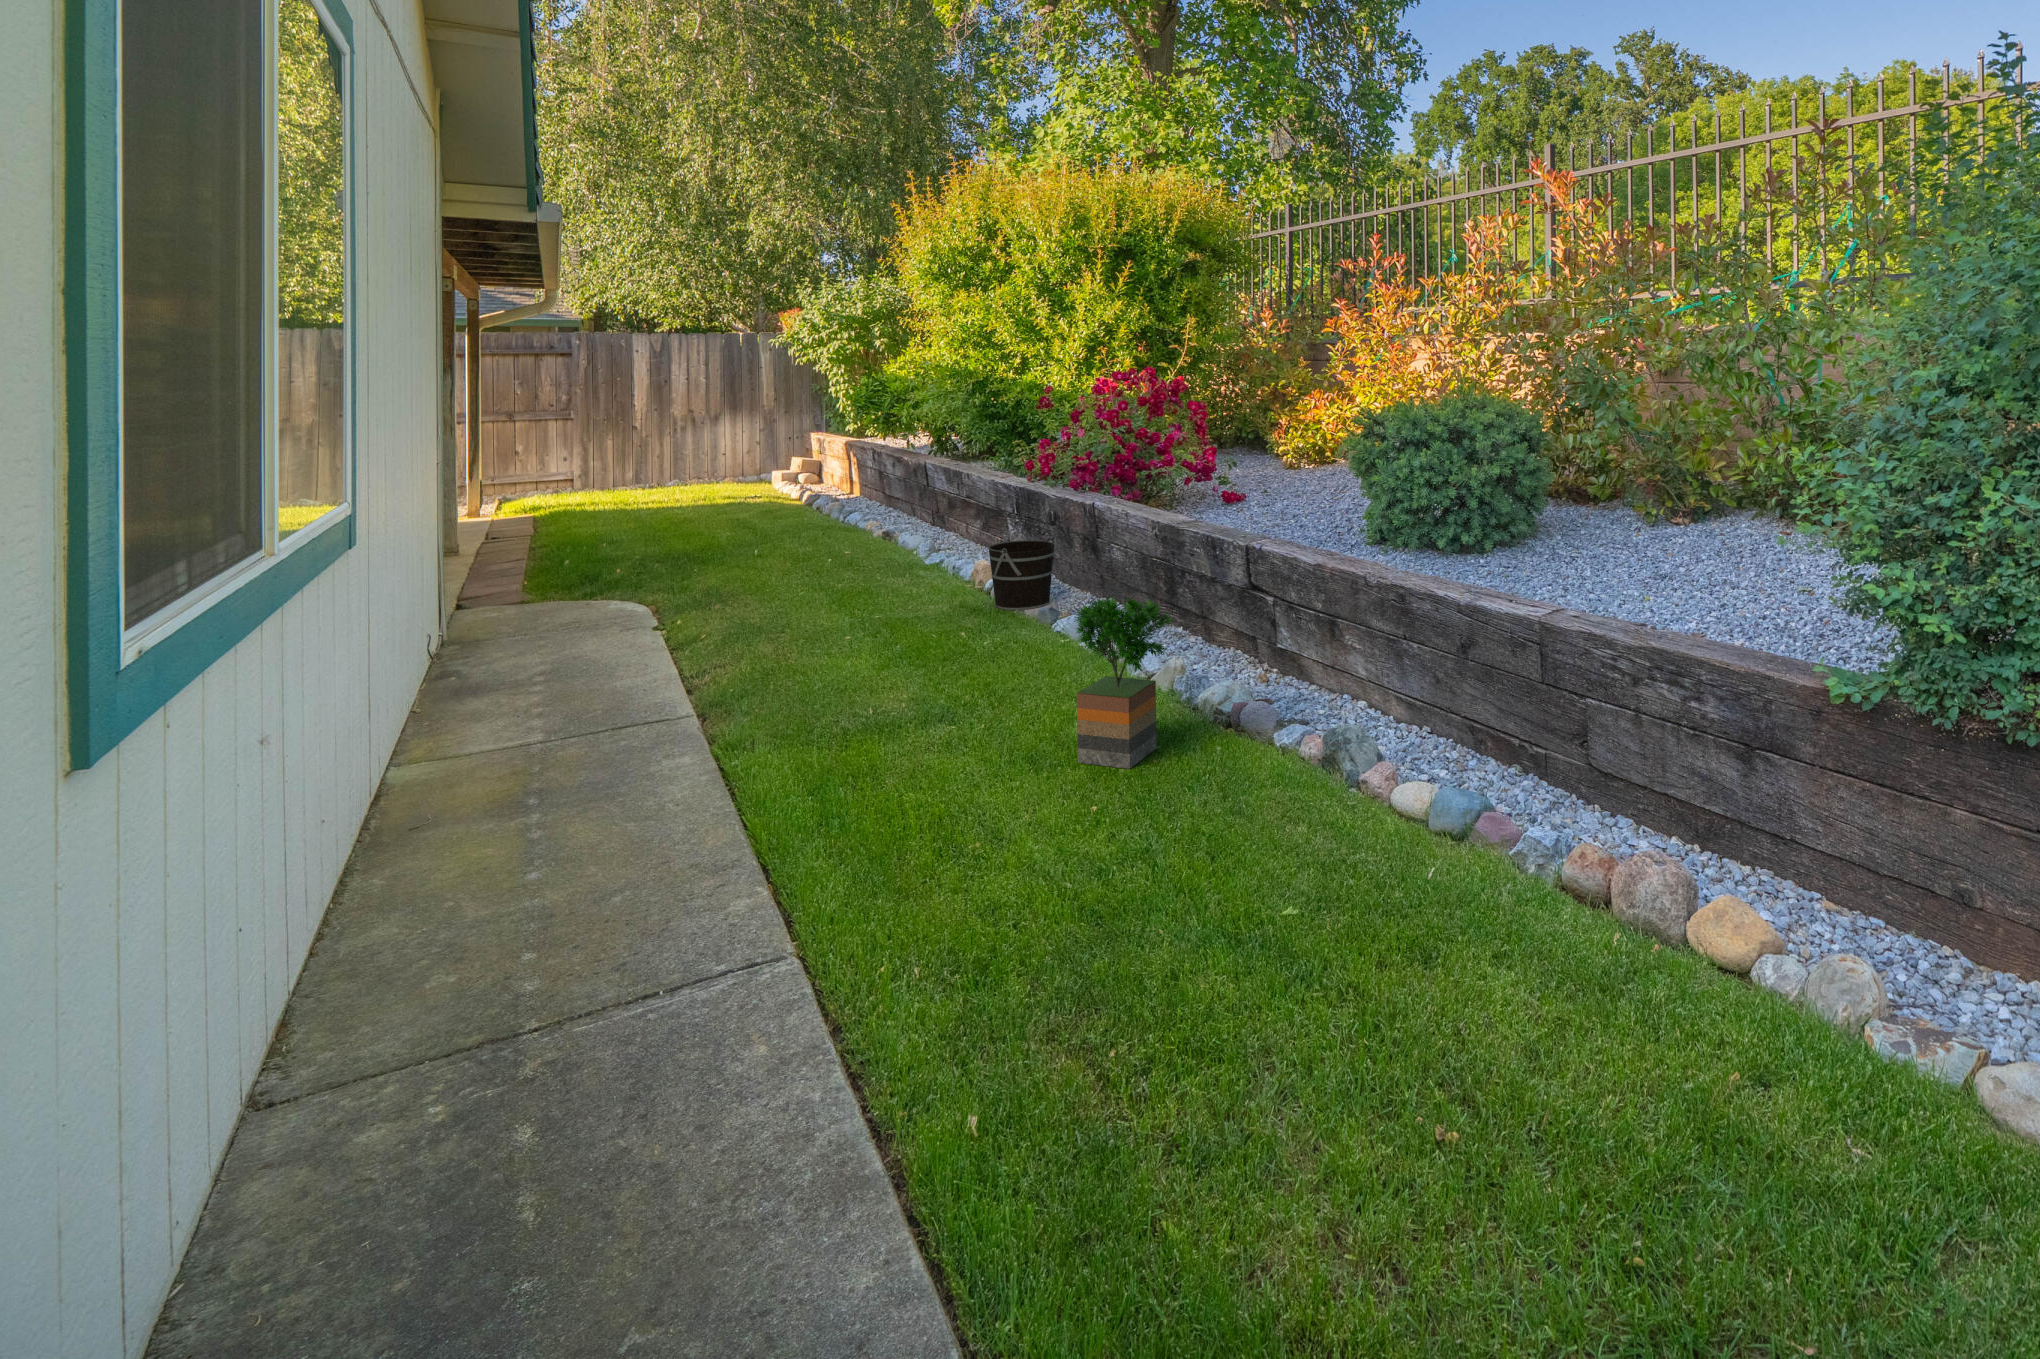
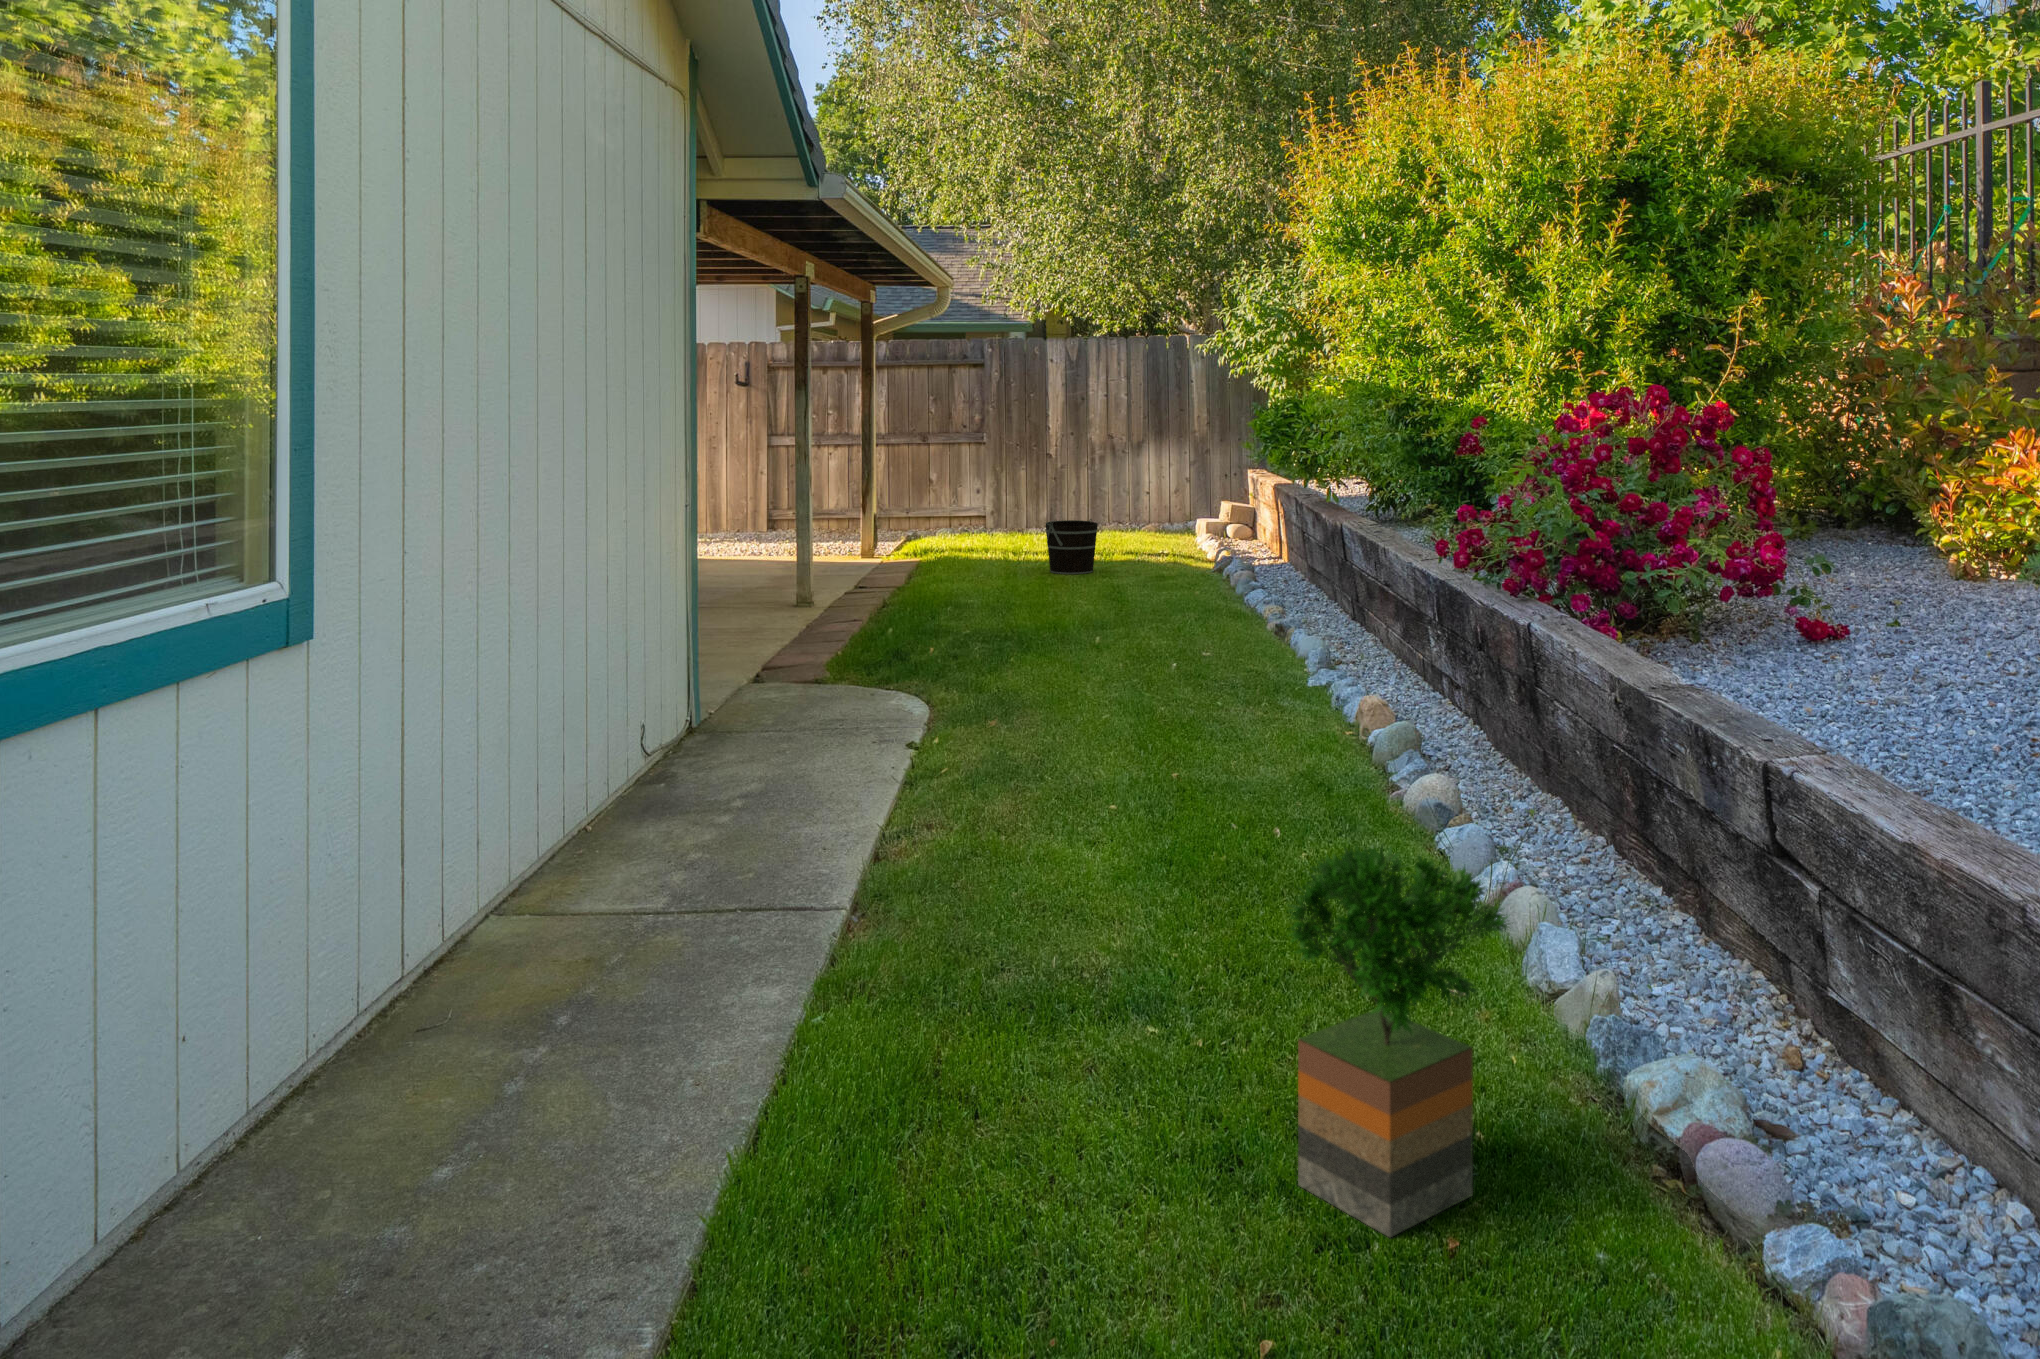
bucket: present [989,537,1054,610] -> present [1046,519,1098,574]

